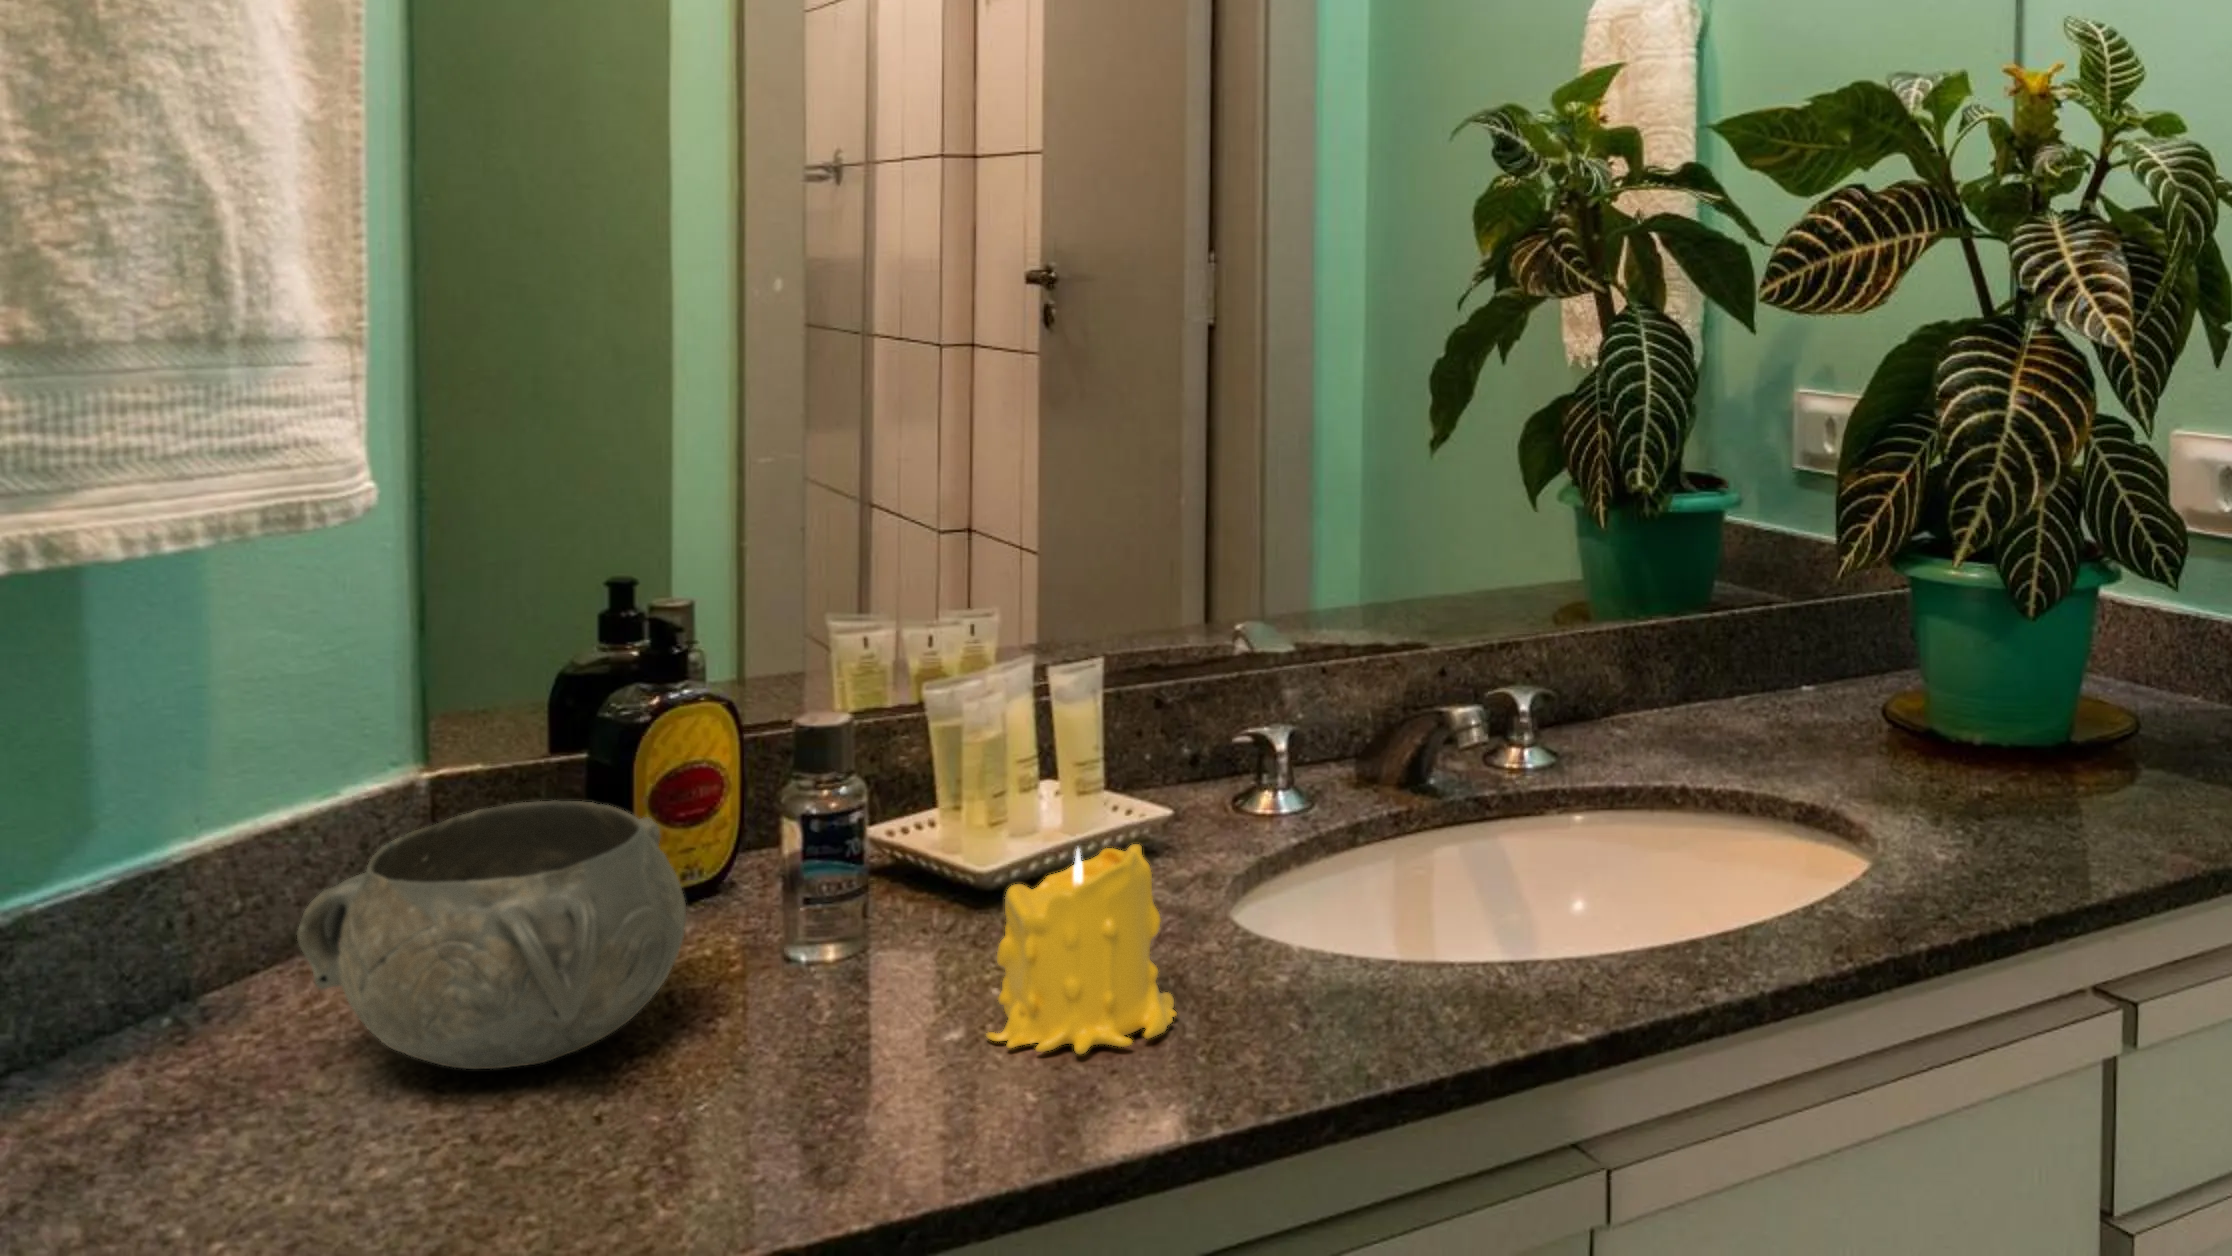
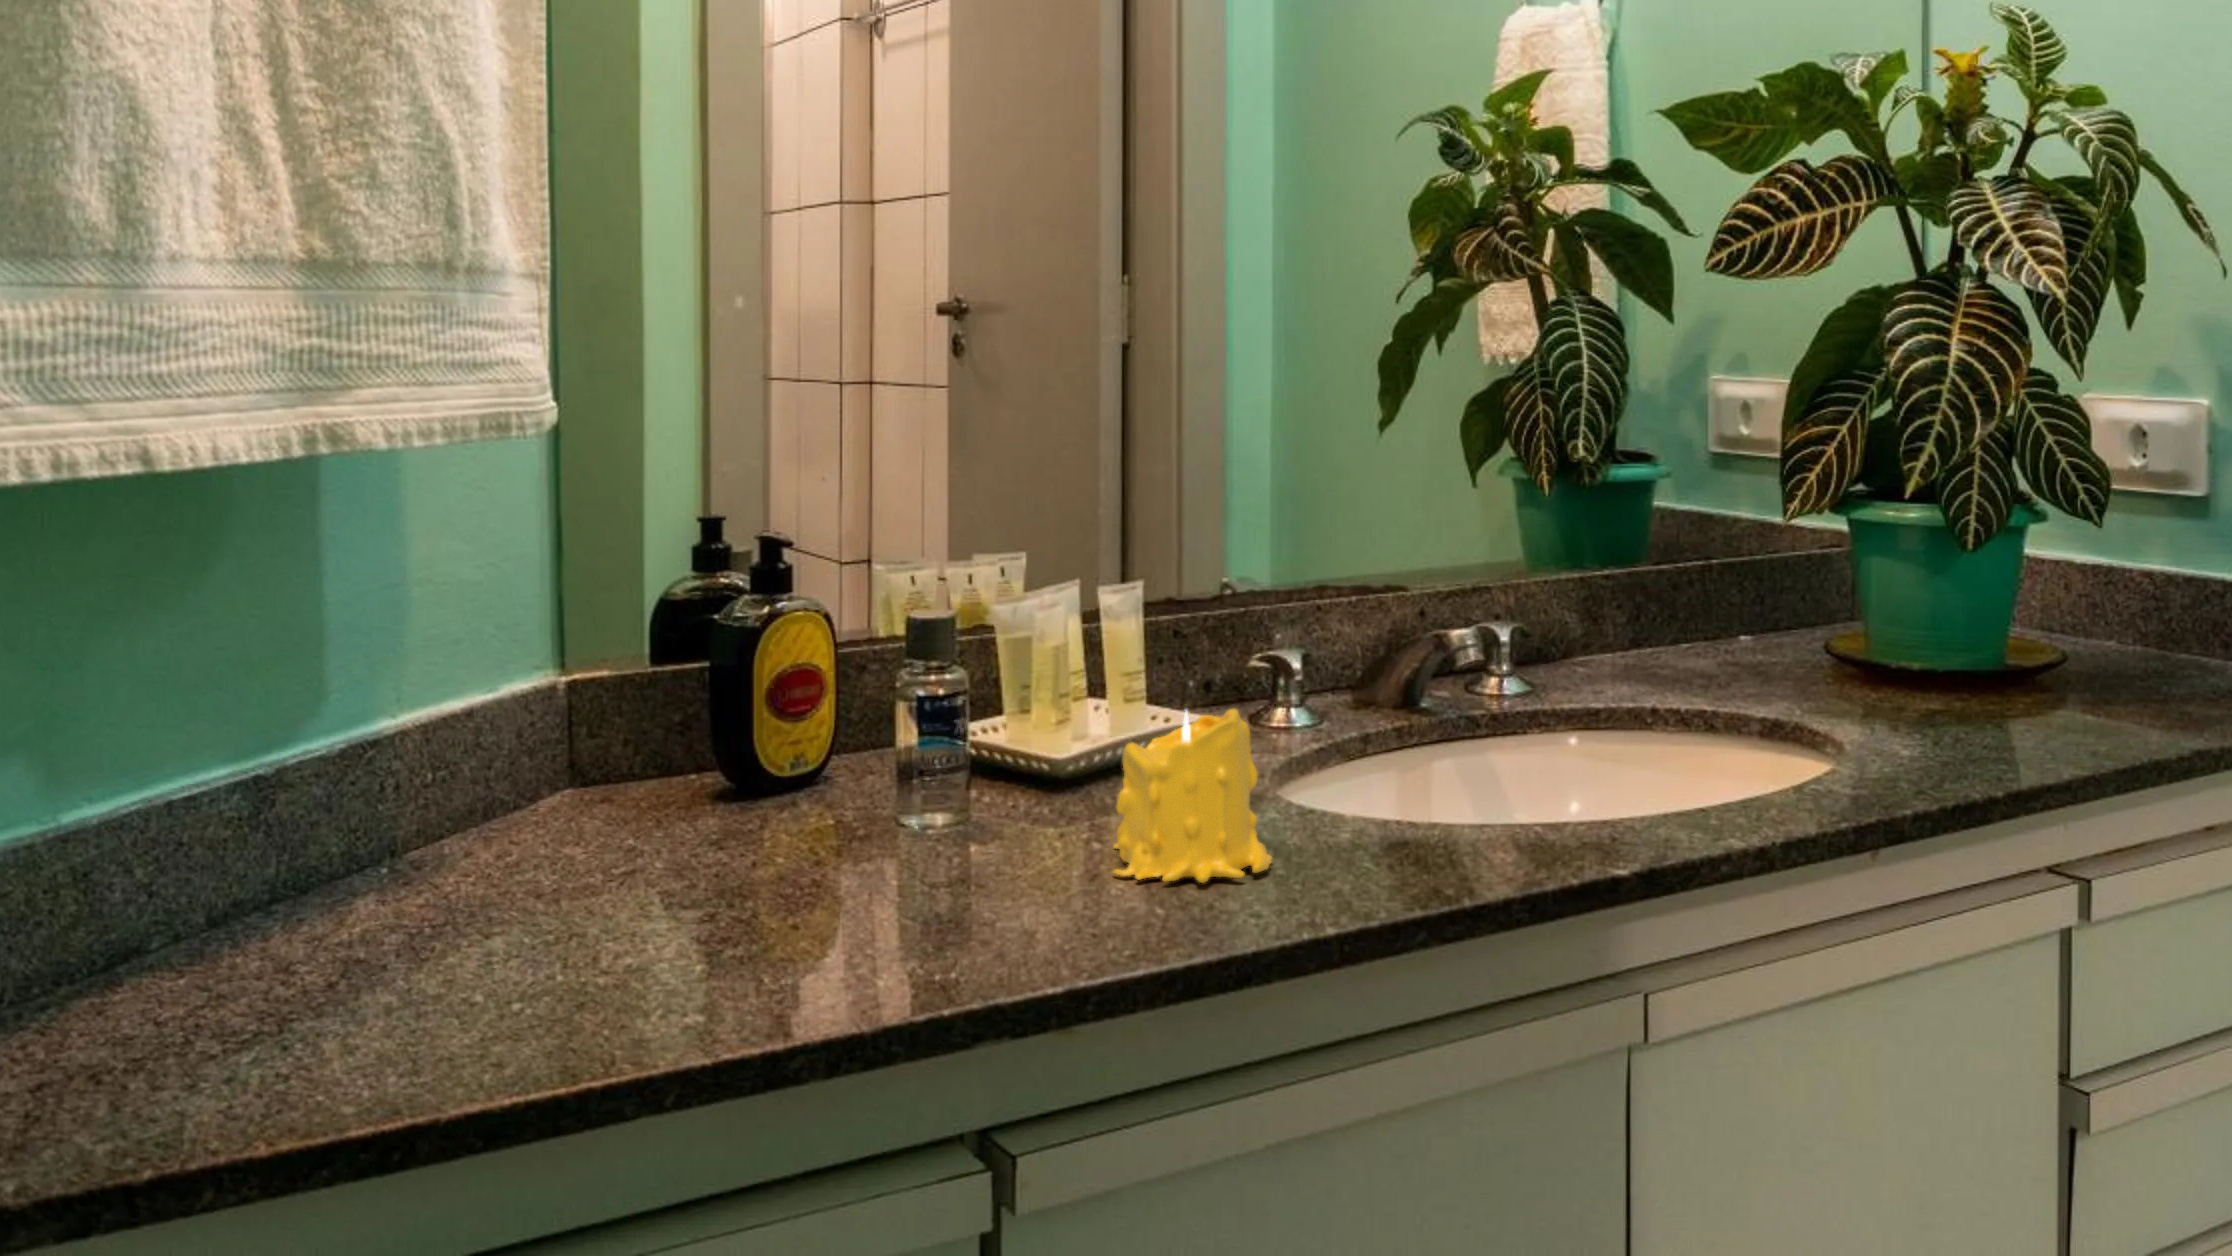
decorative bowl: present [297,801,686,1069] -> none [534,673,850,892]

